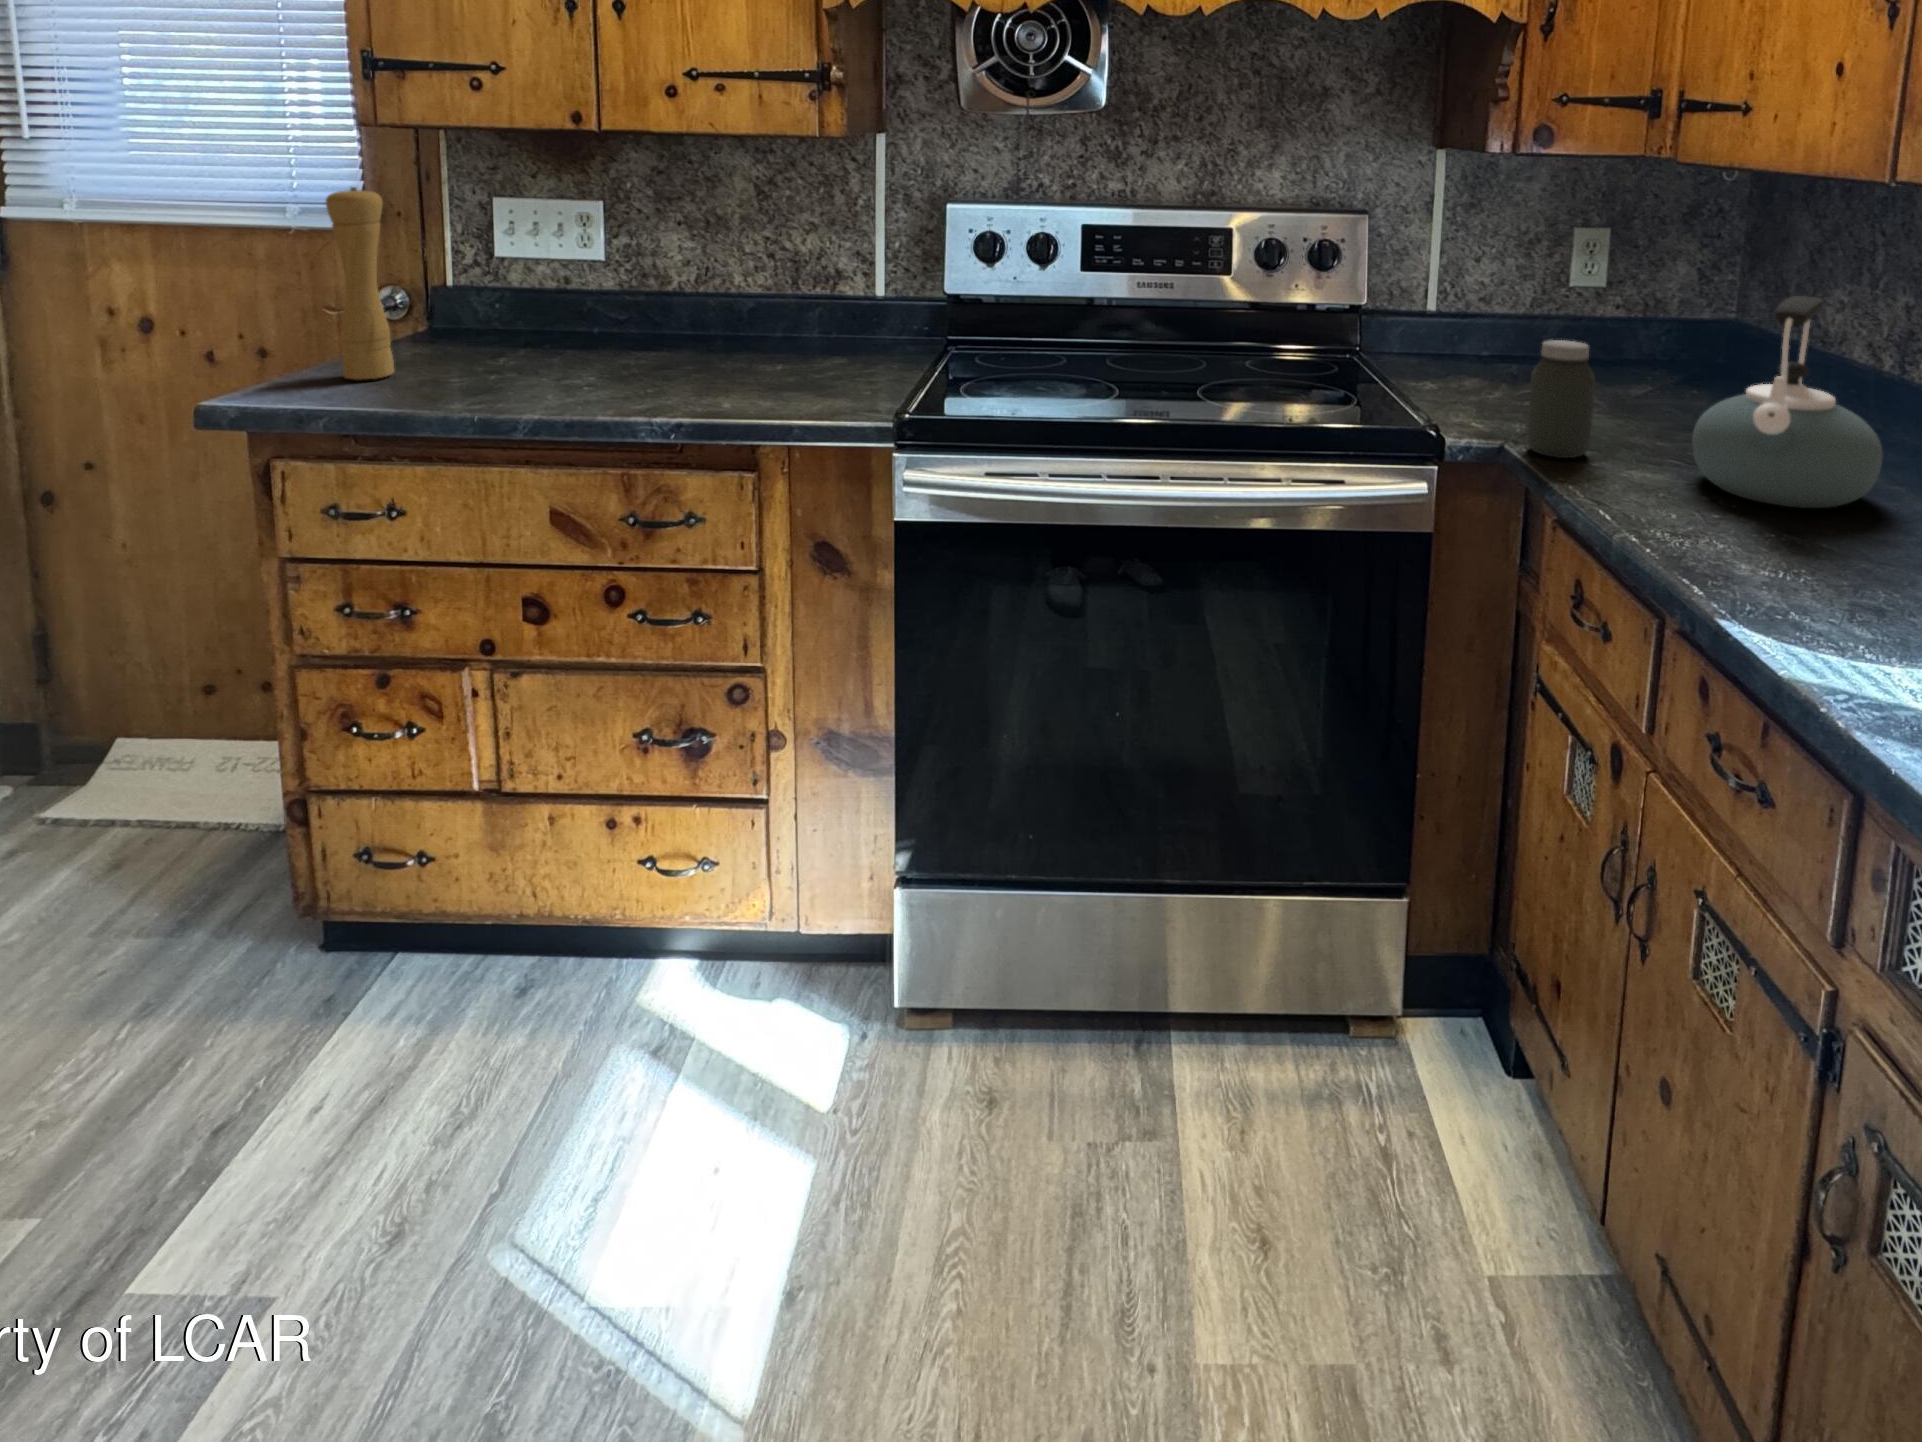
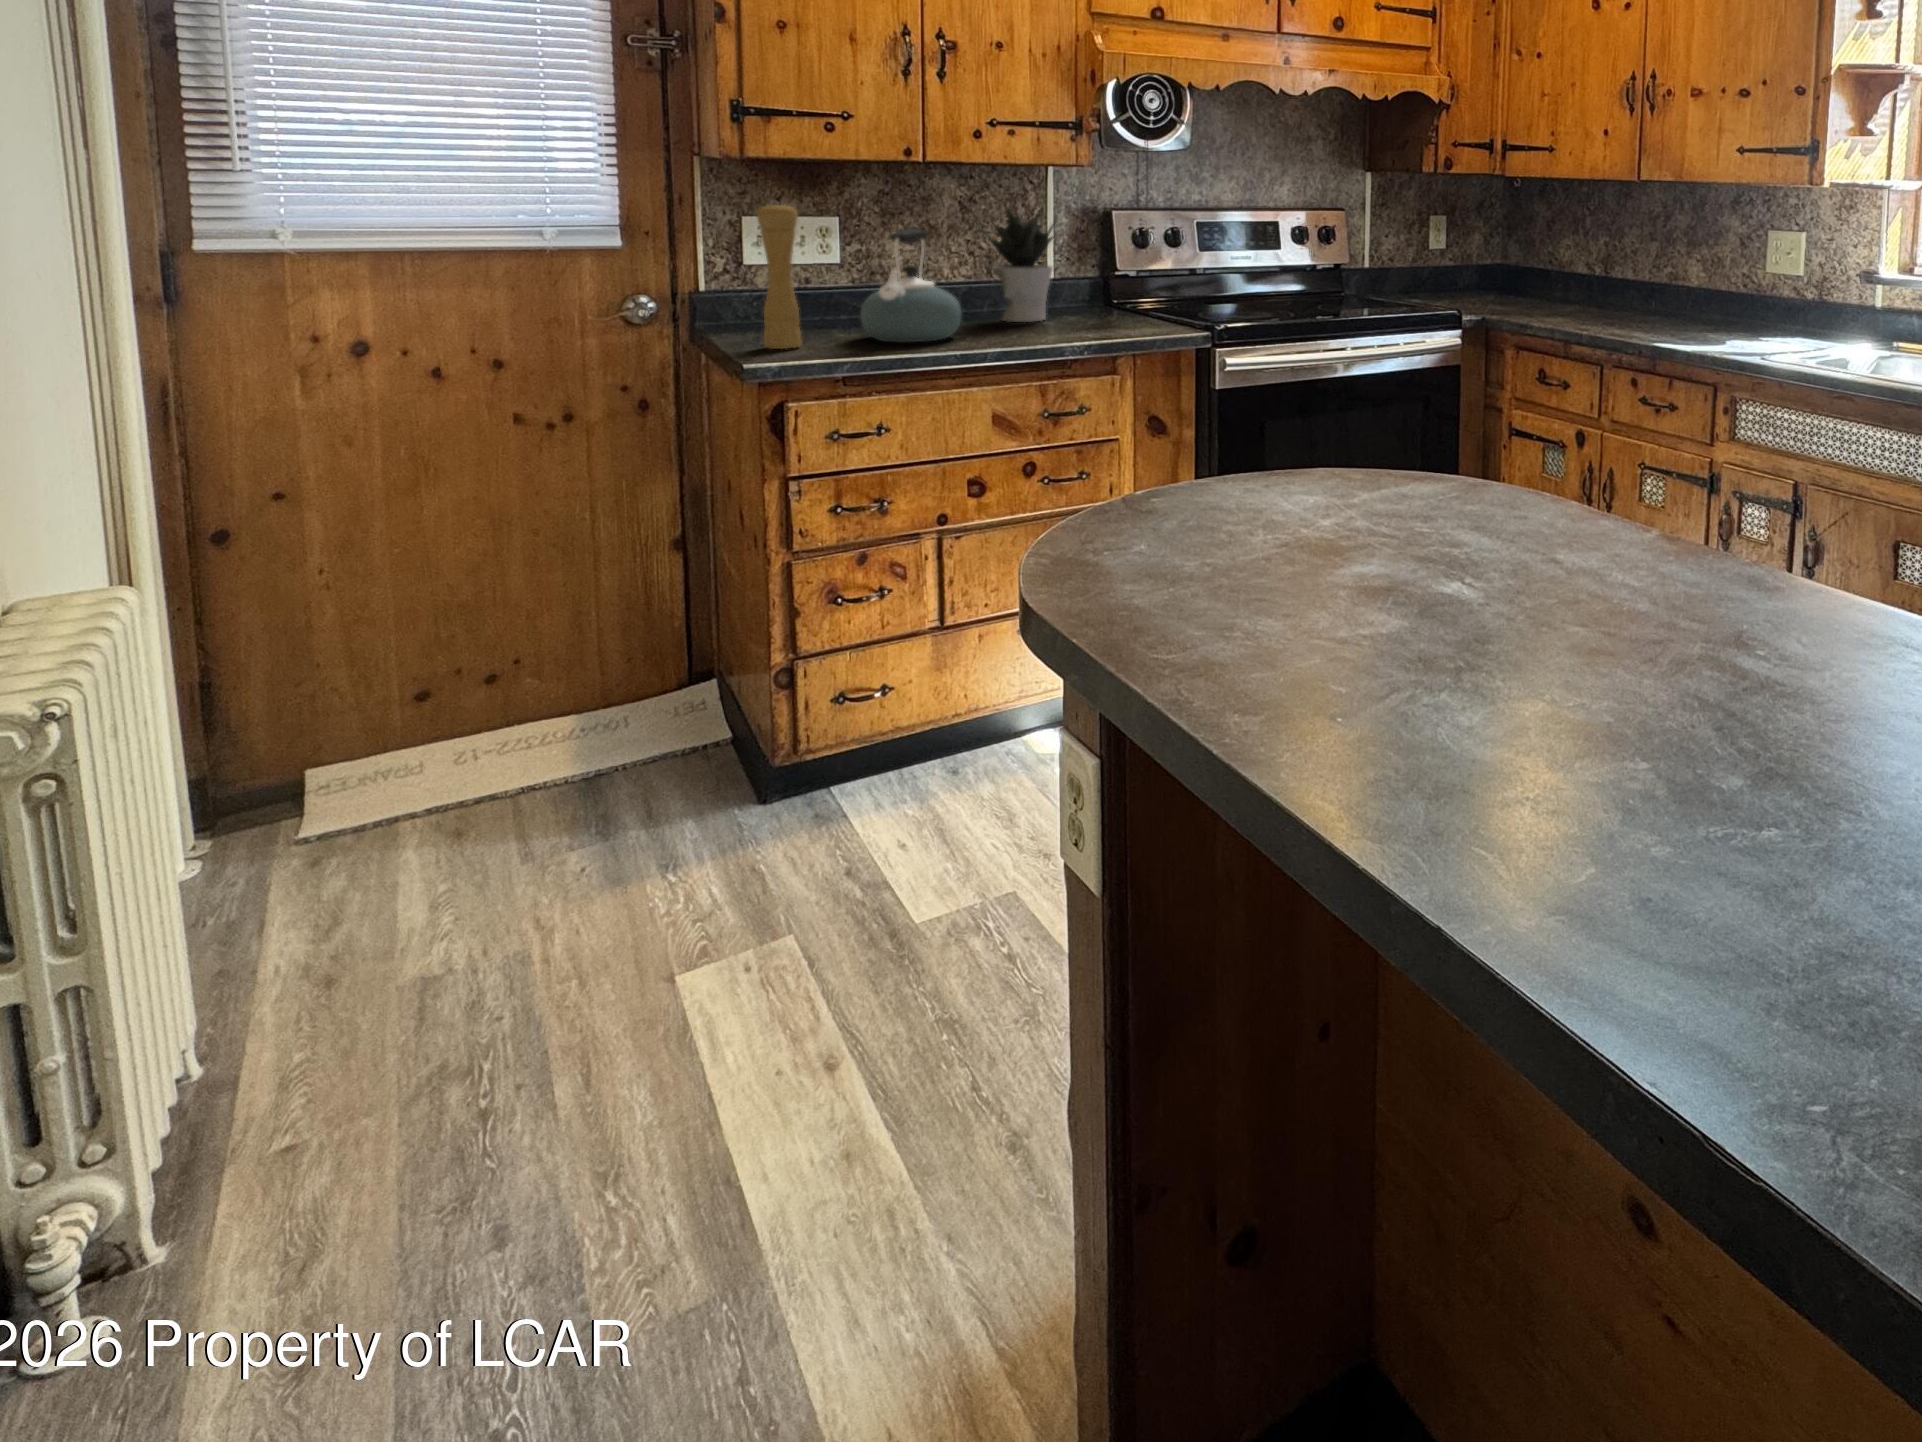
potted plant: none [726,185,854,361] -> present [984,205,1055,322]
kettle: present [1693,296,1882,508] -> present [860,230,961,342]
jar: present [1527,340,1595,458] -> none [1498,264,1528,320]

